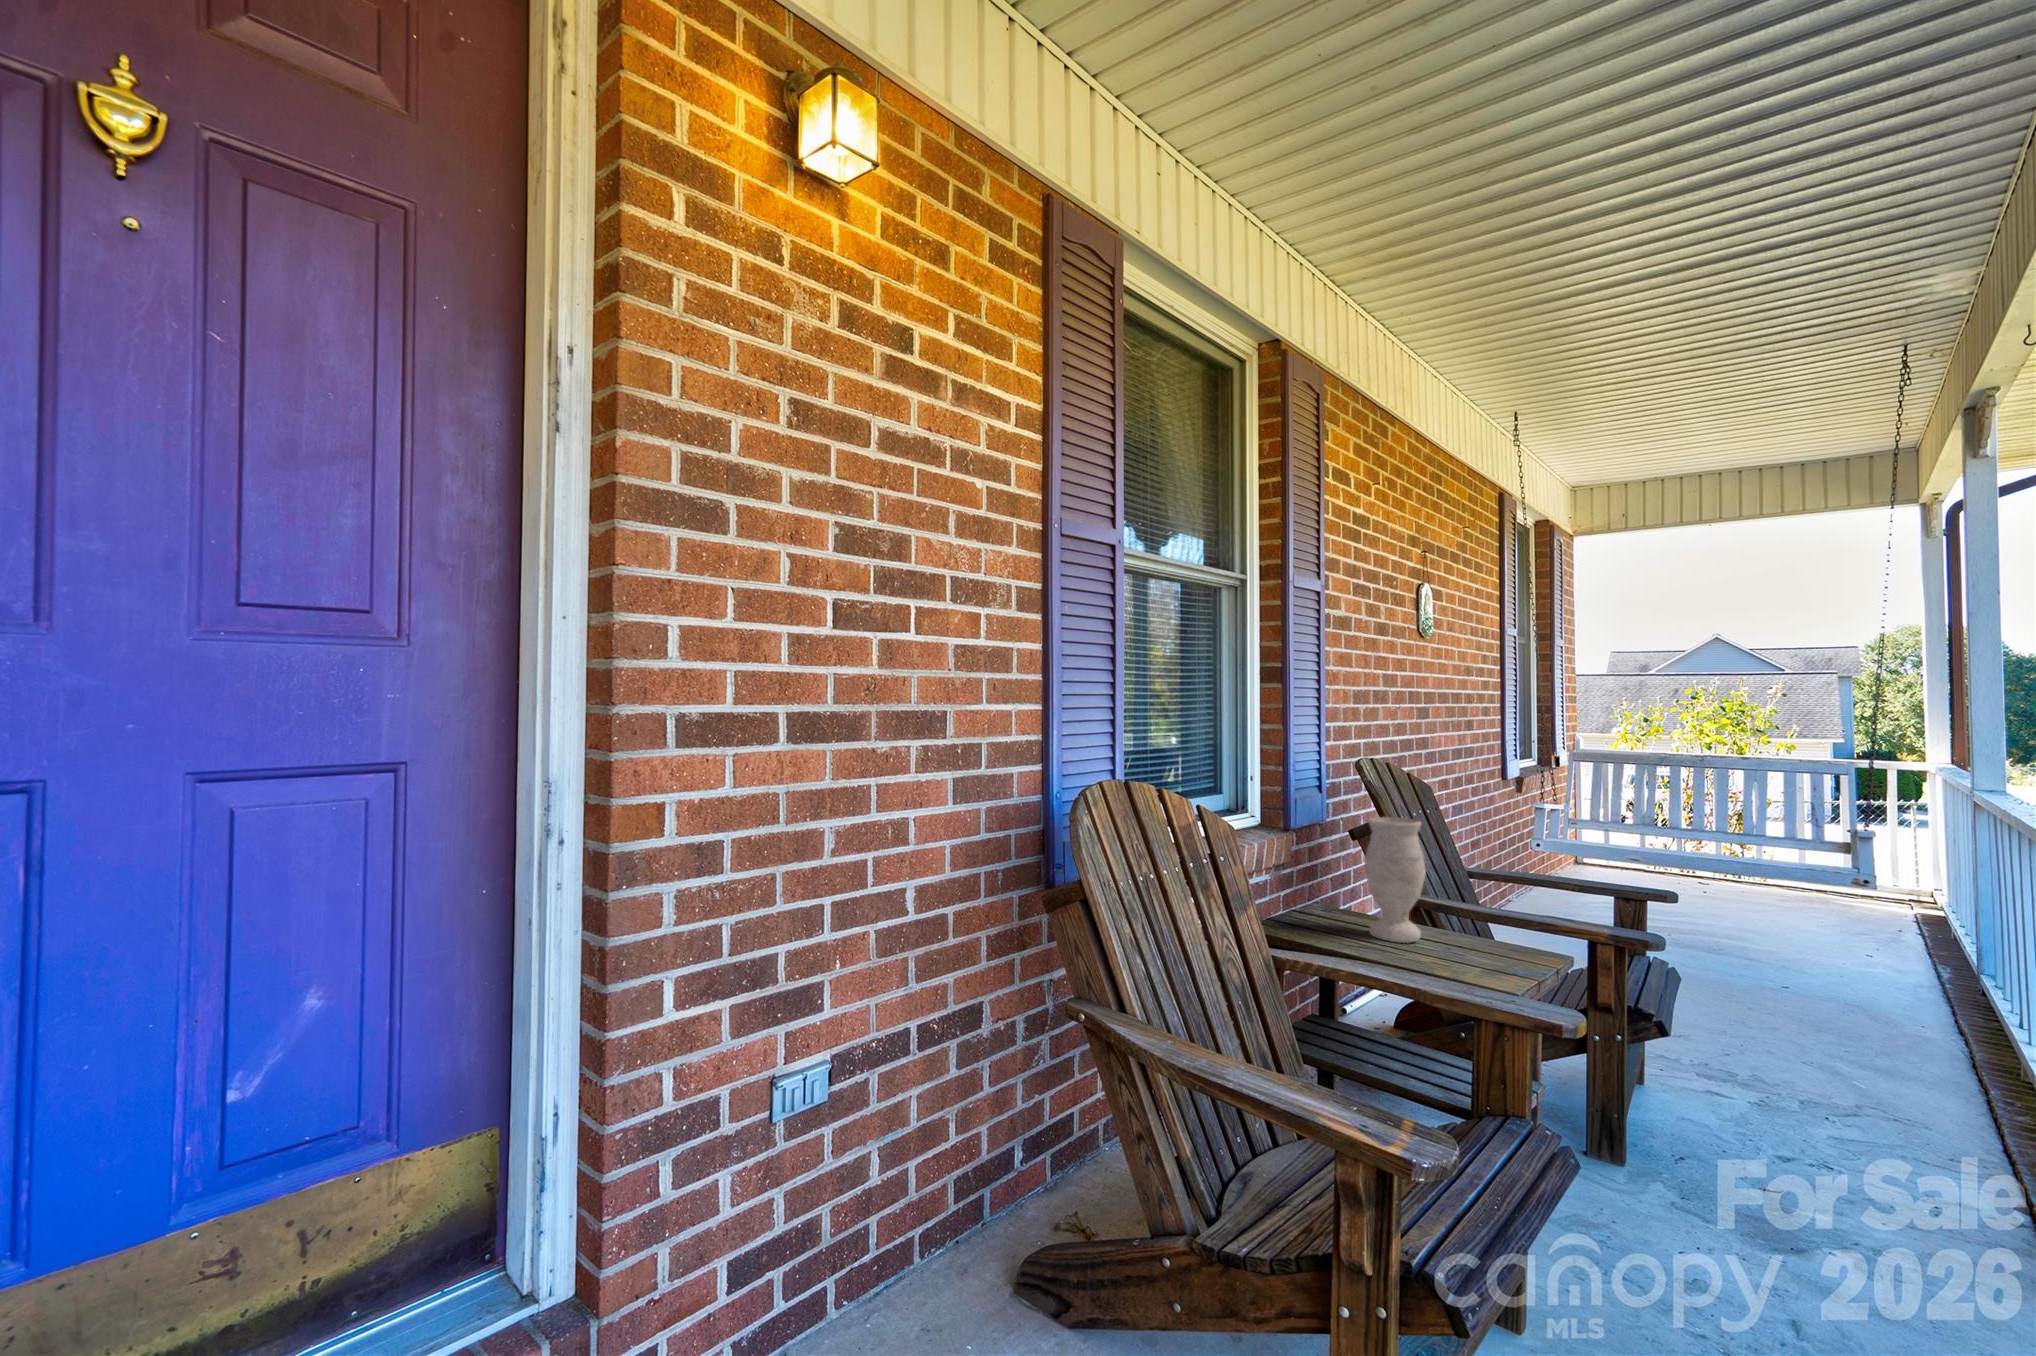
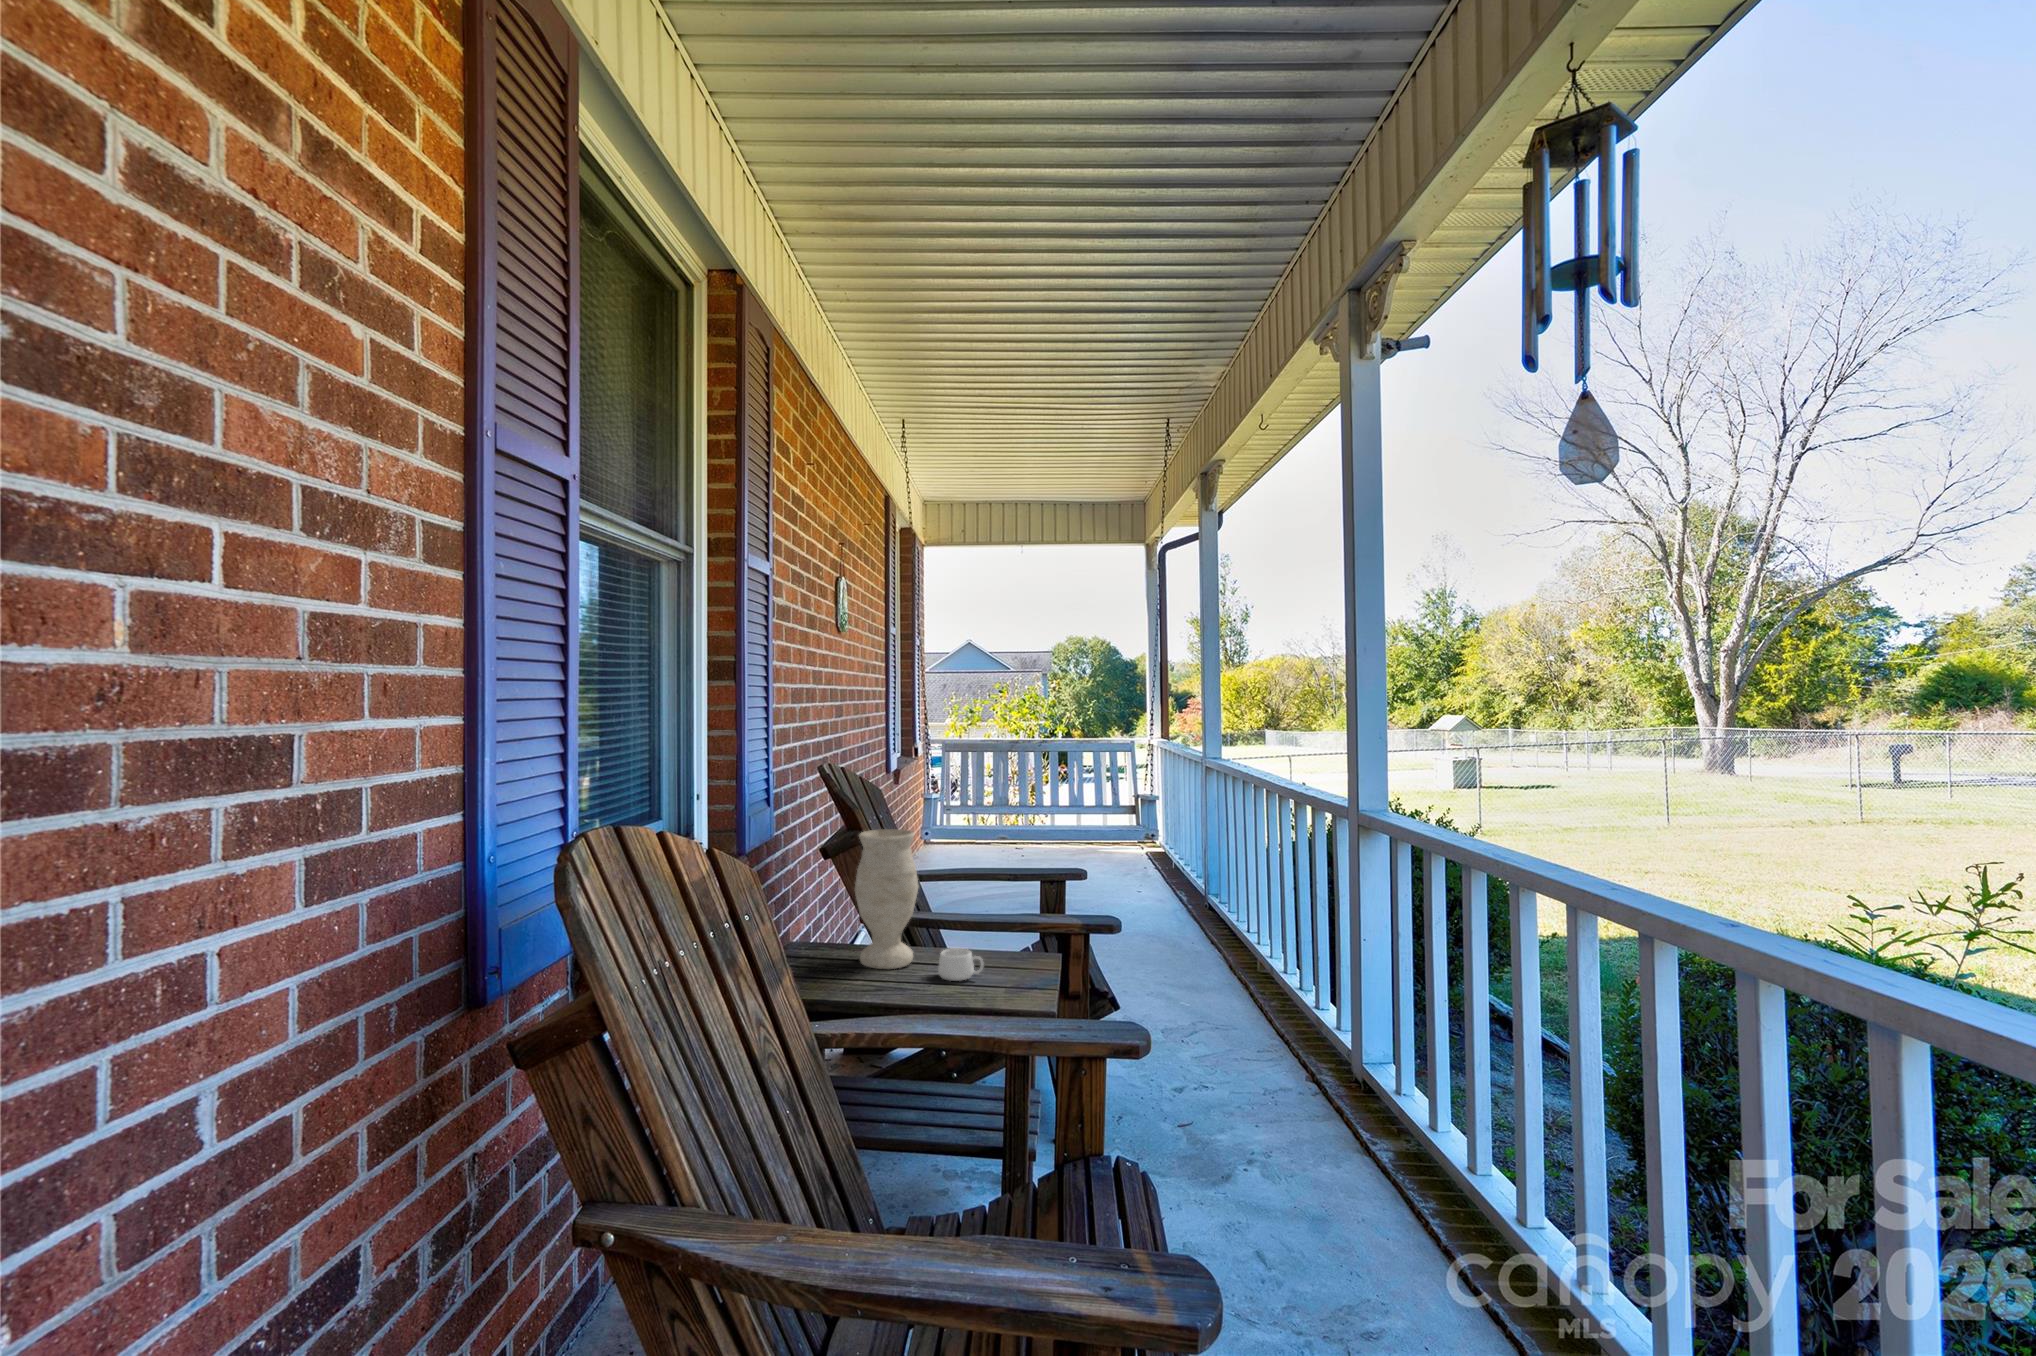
mug: none [1436,933,1481,962] -> present [938,948,984,981]

